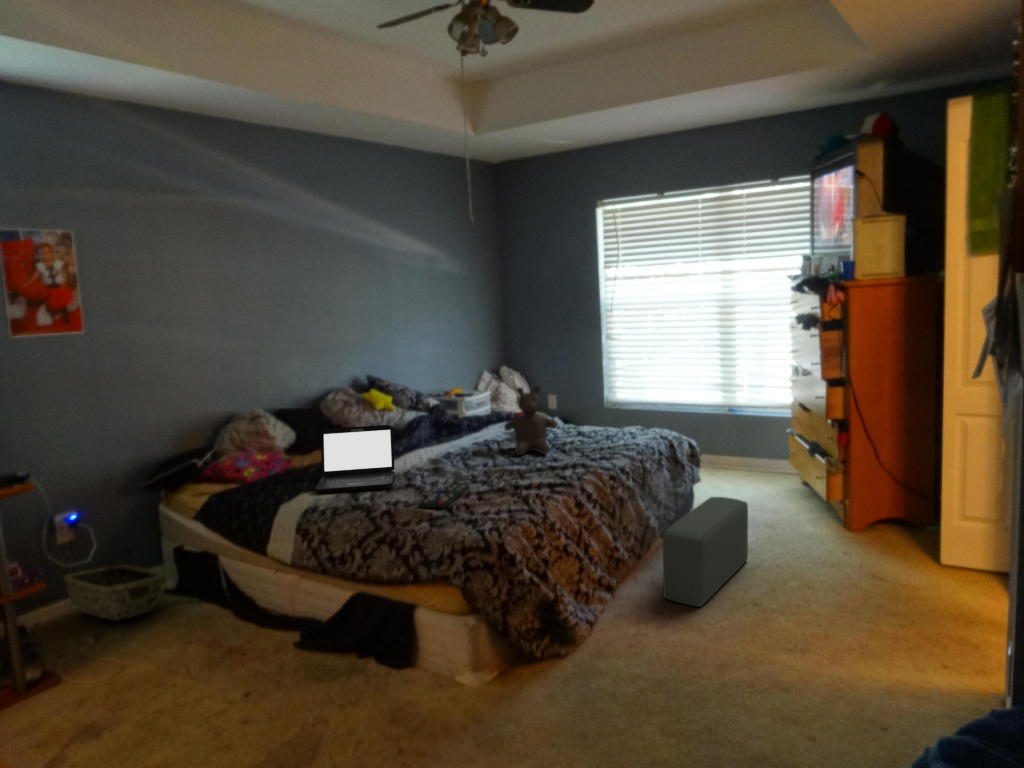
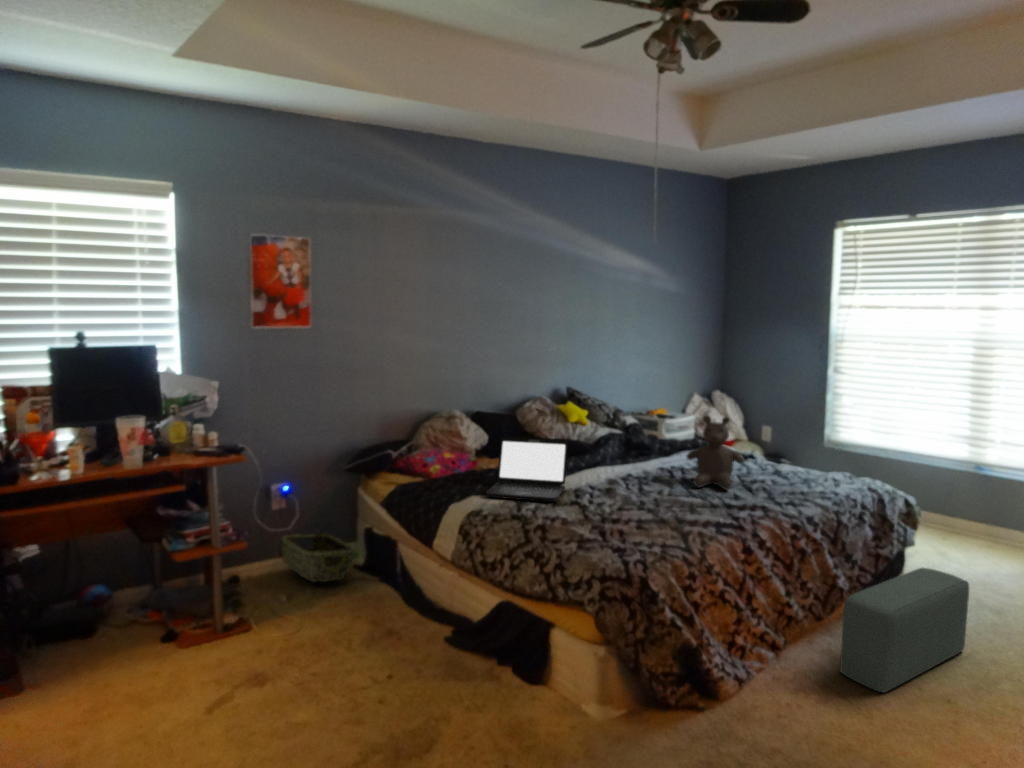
remote control: present [419,484,470,508] -> none [574,506,633,531]

